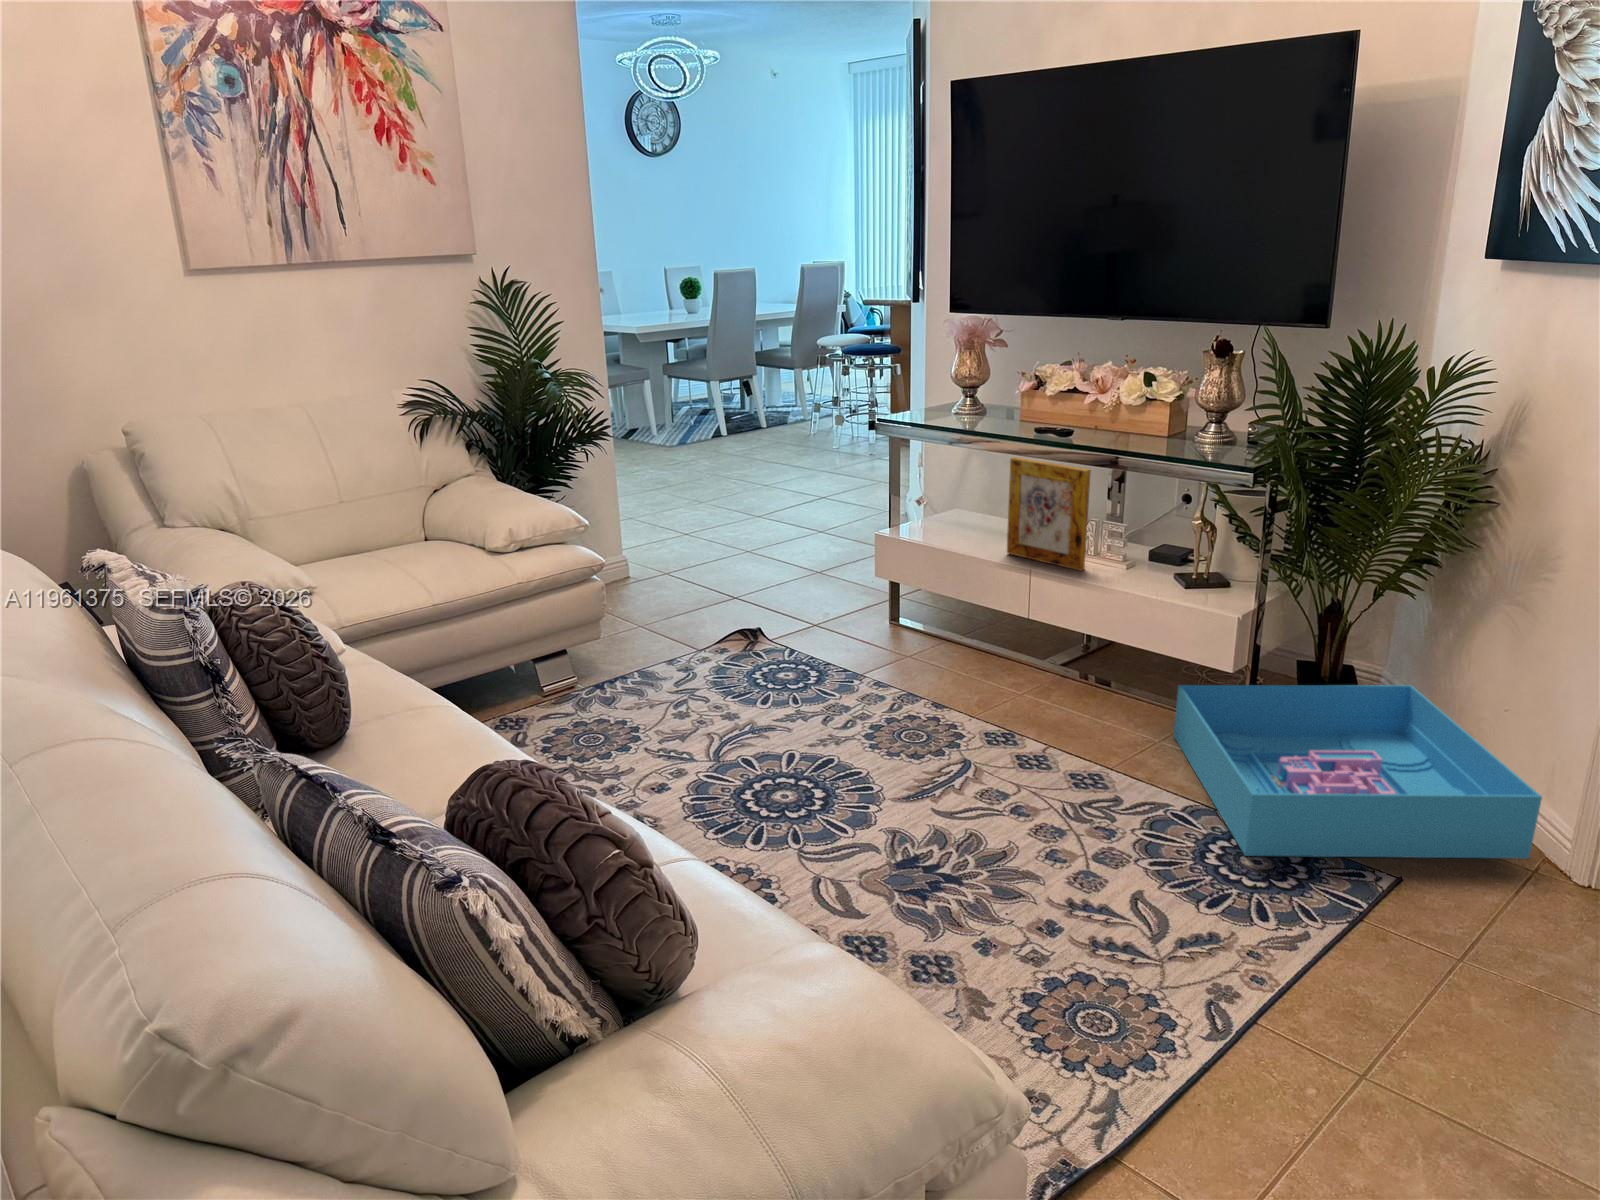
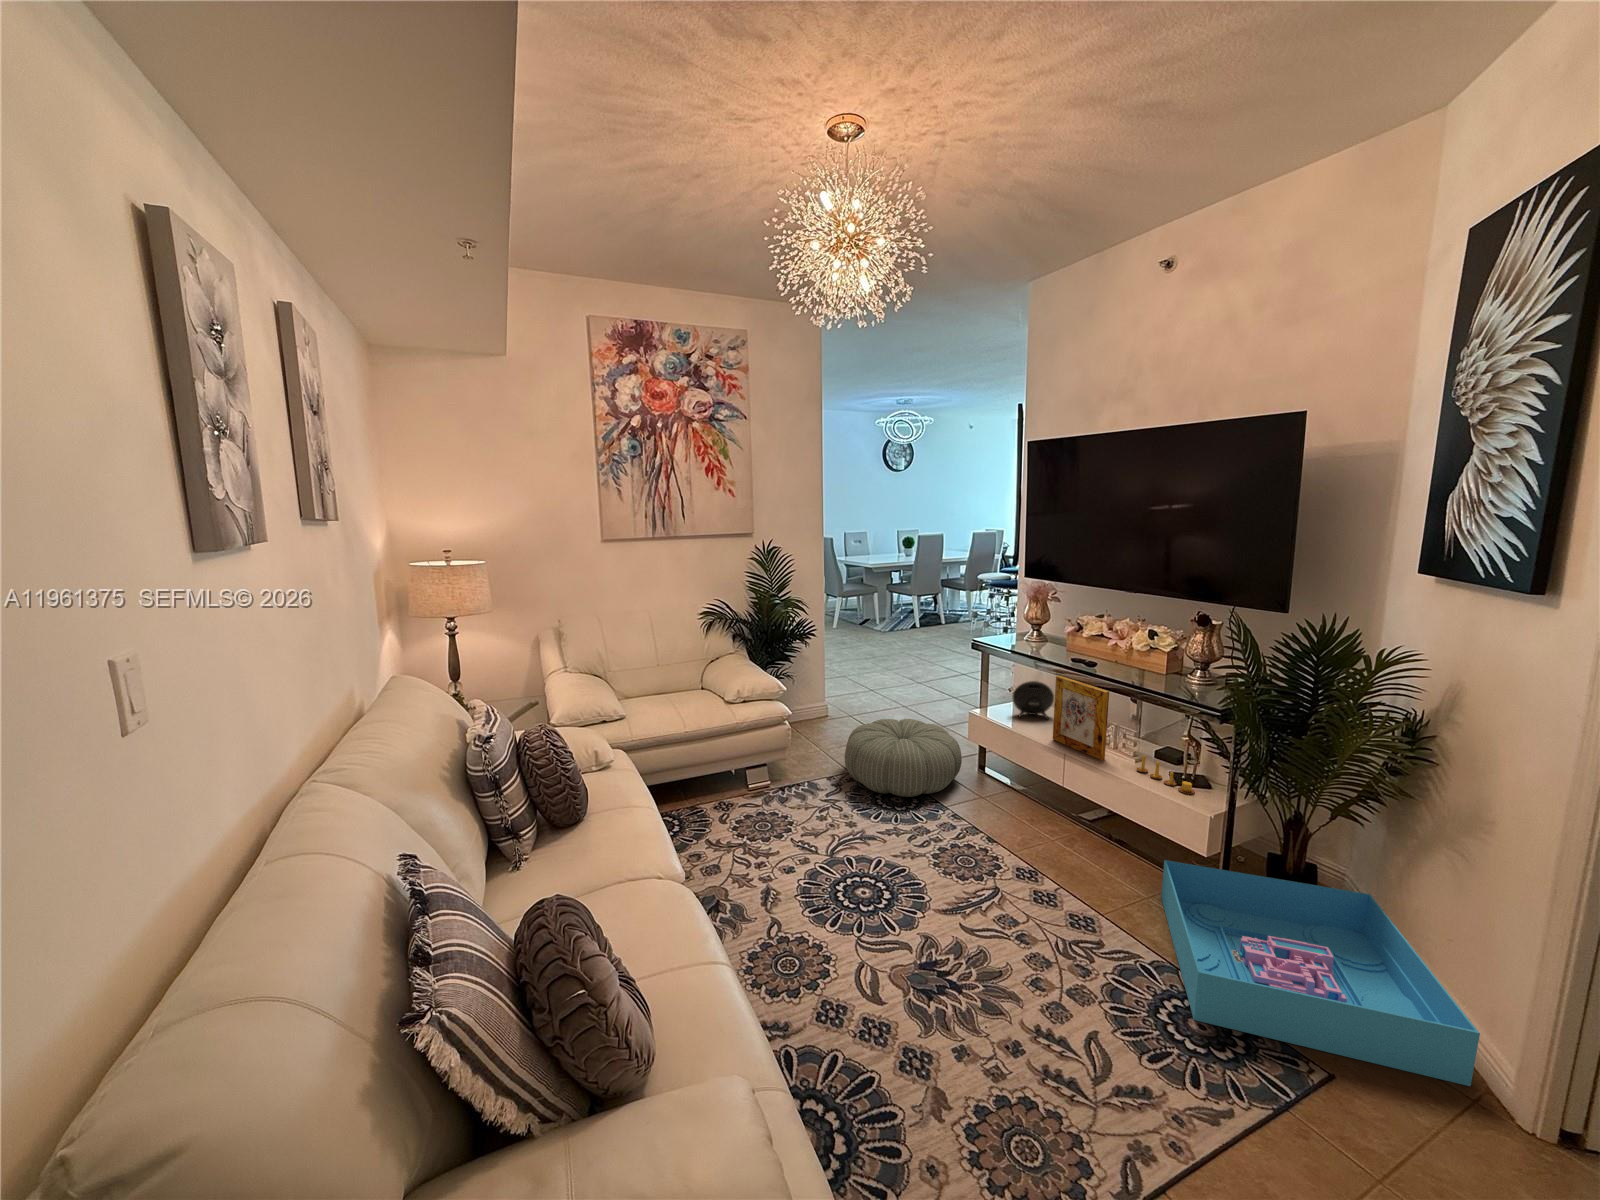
speaker: none [938,474,997,532] -> present [1013,681,1054,719]
candle: none [1130,552,1209,595] -> present [1137,755,1195,794]
pouf: none [689,555,870,668] -> present [845,719,962,797]

